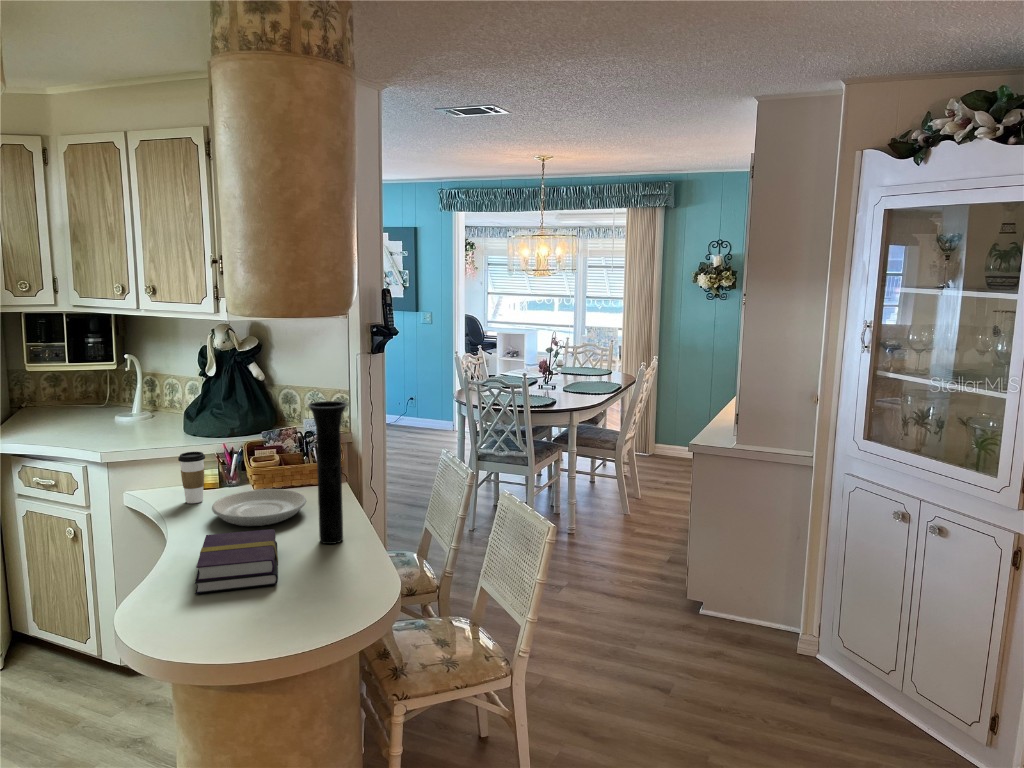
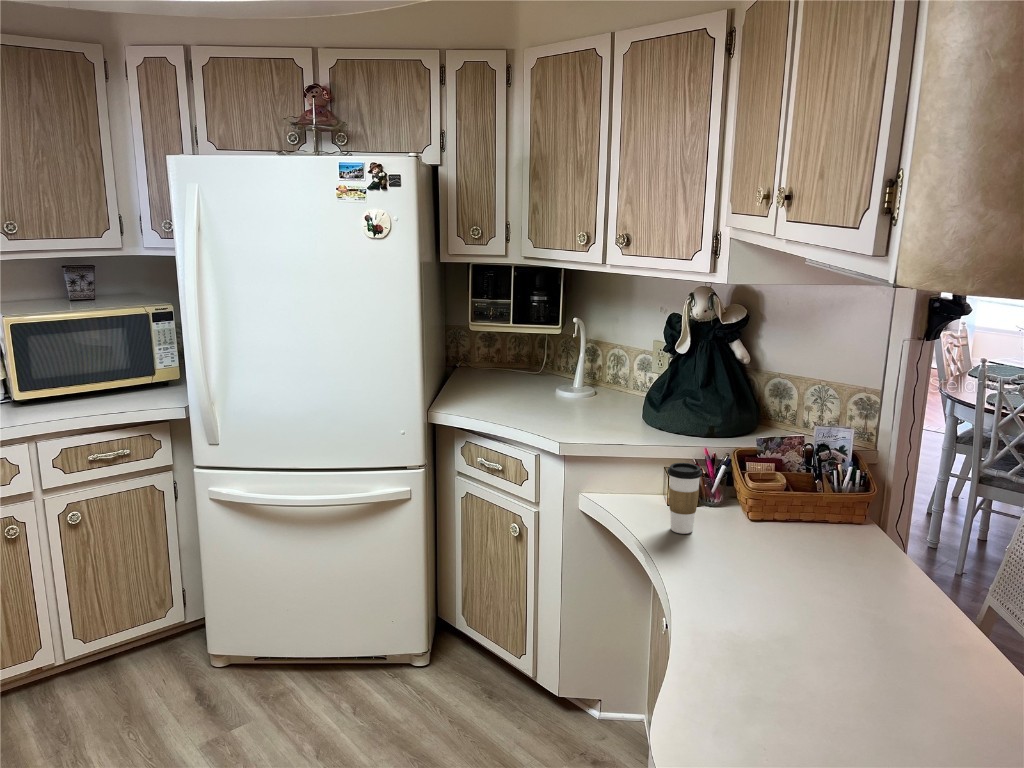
vase: present [308,401,347,544] -> none [908,428,993,659]
plate: present [212,489,306,526] -> none [721,530,859,594]
book: present [195,529,278,593] -> none [735,612,886,735]

